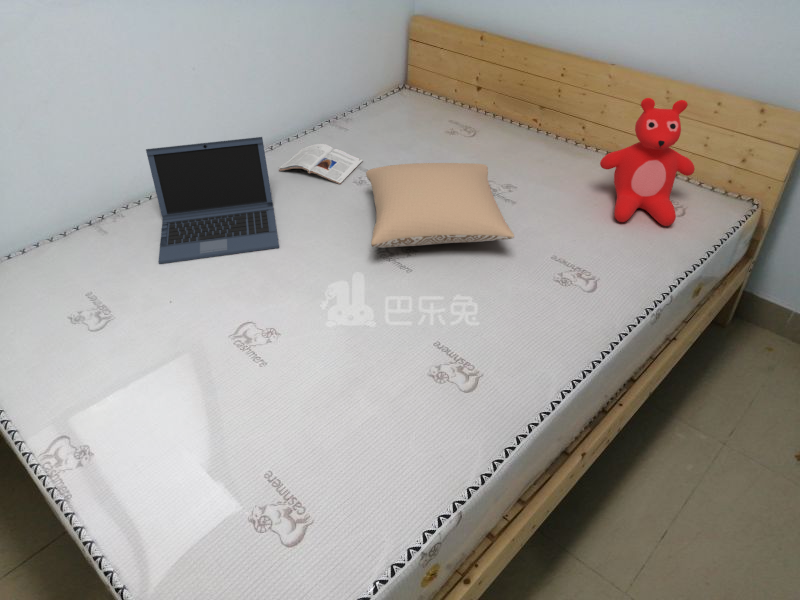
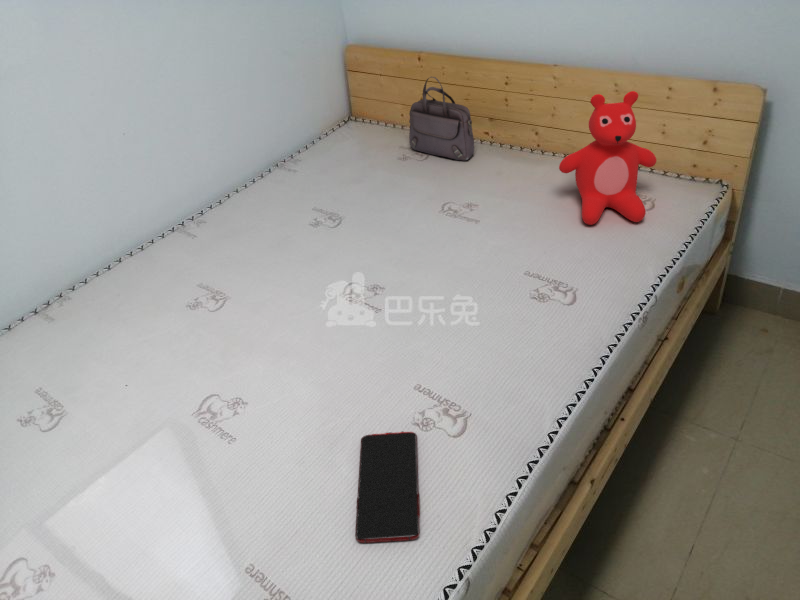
handbag: none [459,57,523,144] -> present [409,77,474,161]
laptop: present [146,137,279,264] -> none [83,194,239,344]
magazine: present [279,144,363,184] -> none [230,190,317,229]
pillow: present [366,163,514,247] -> none [320,187,482,292]
smartphone: none [366,378,431,472] -> present [355,431,420,543]

